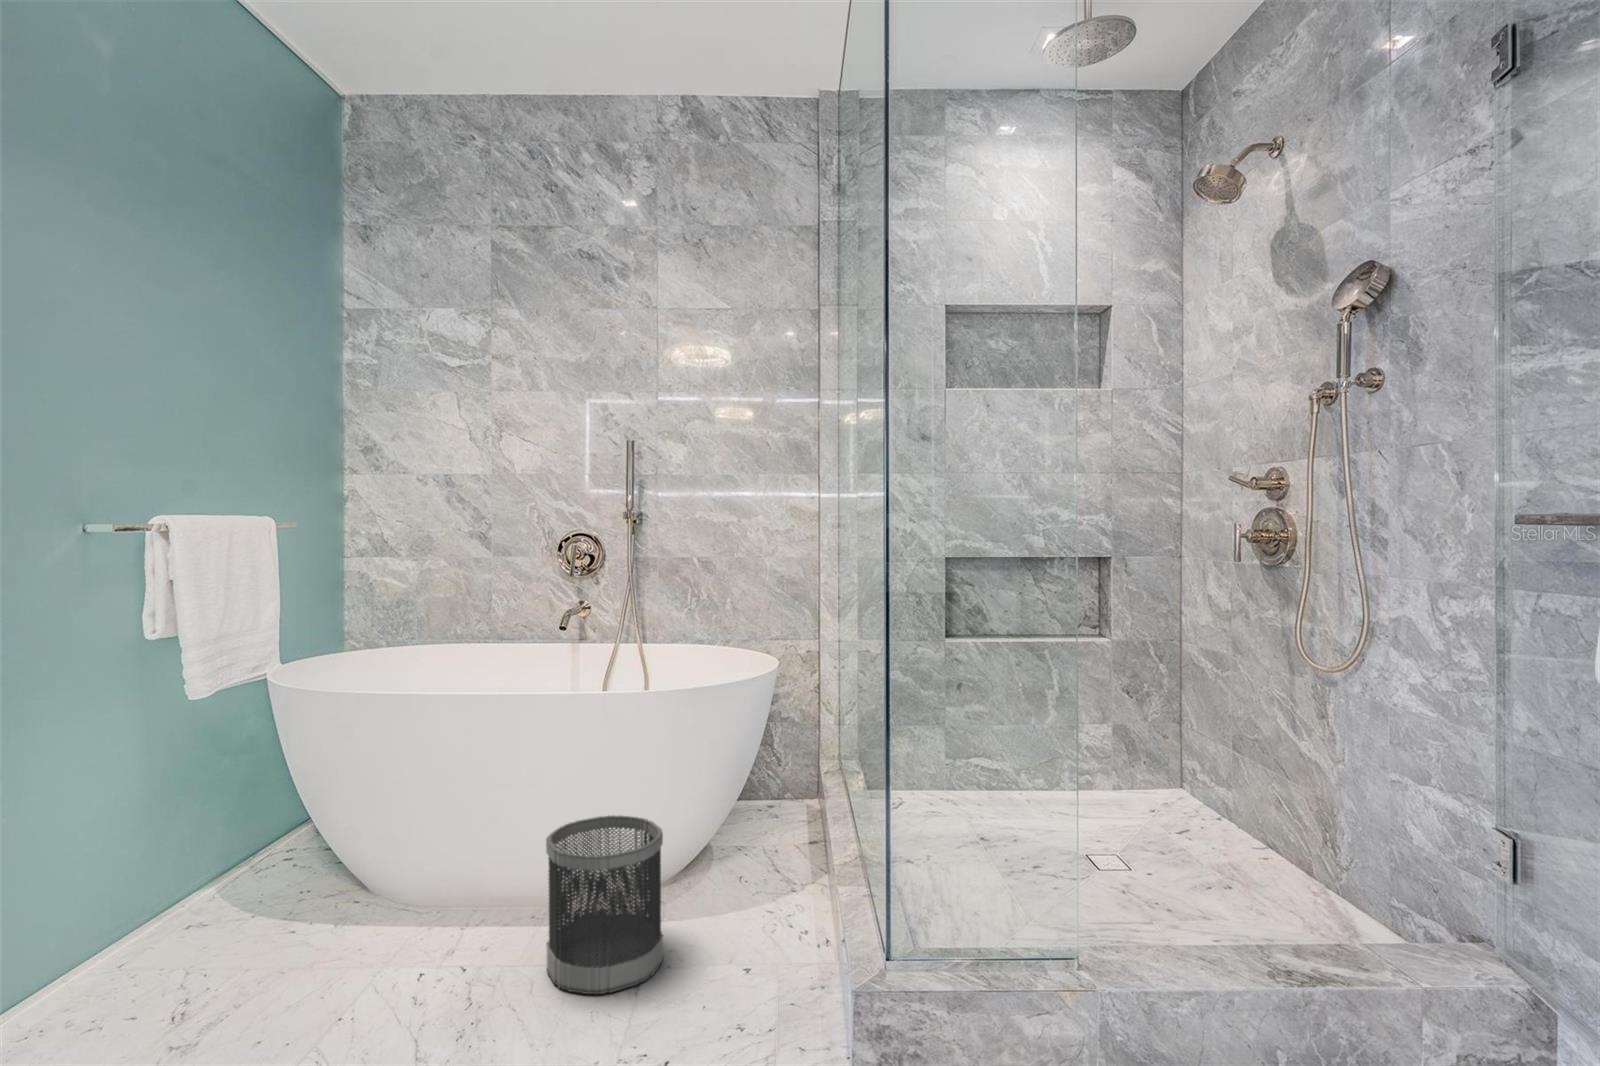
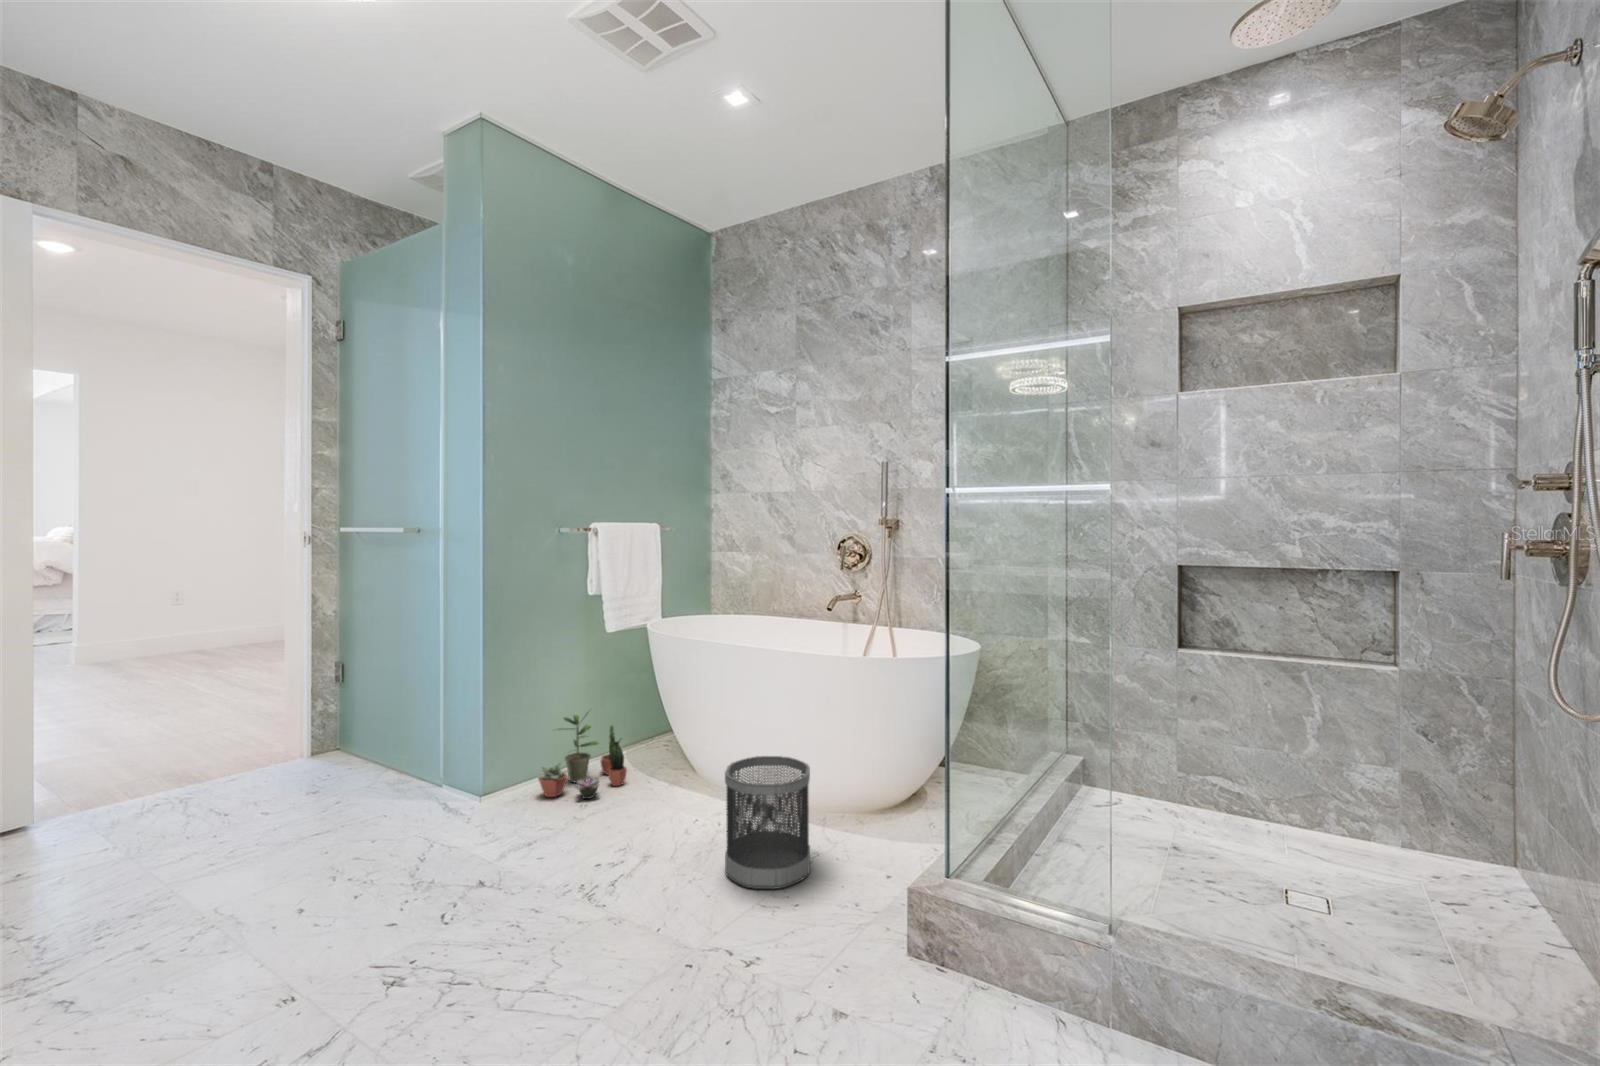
potted plant: none [123,810,285,970] -> present [537,714,627,799]

